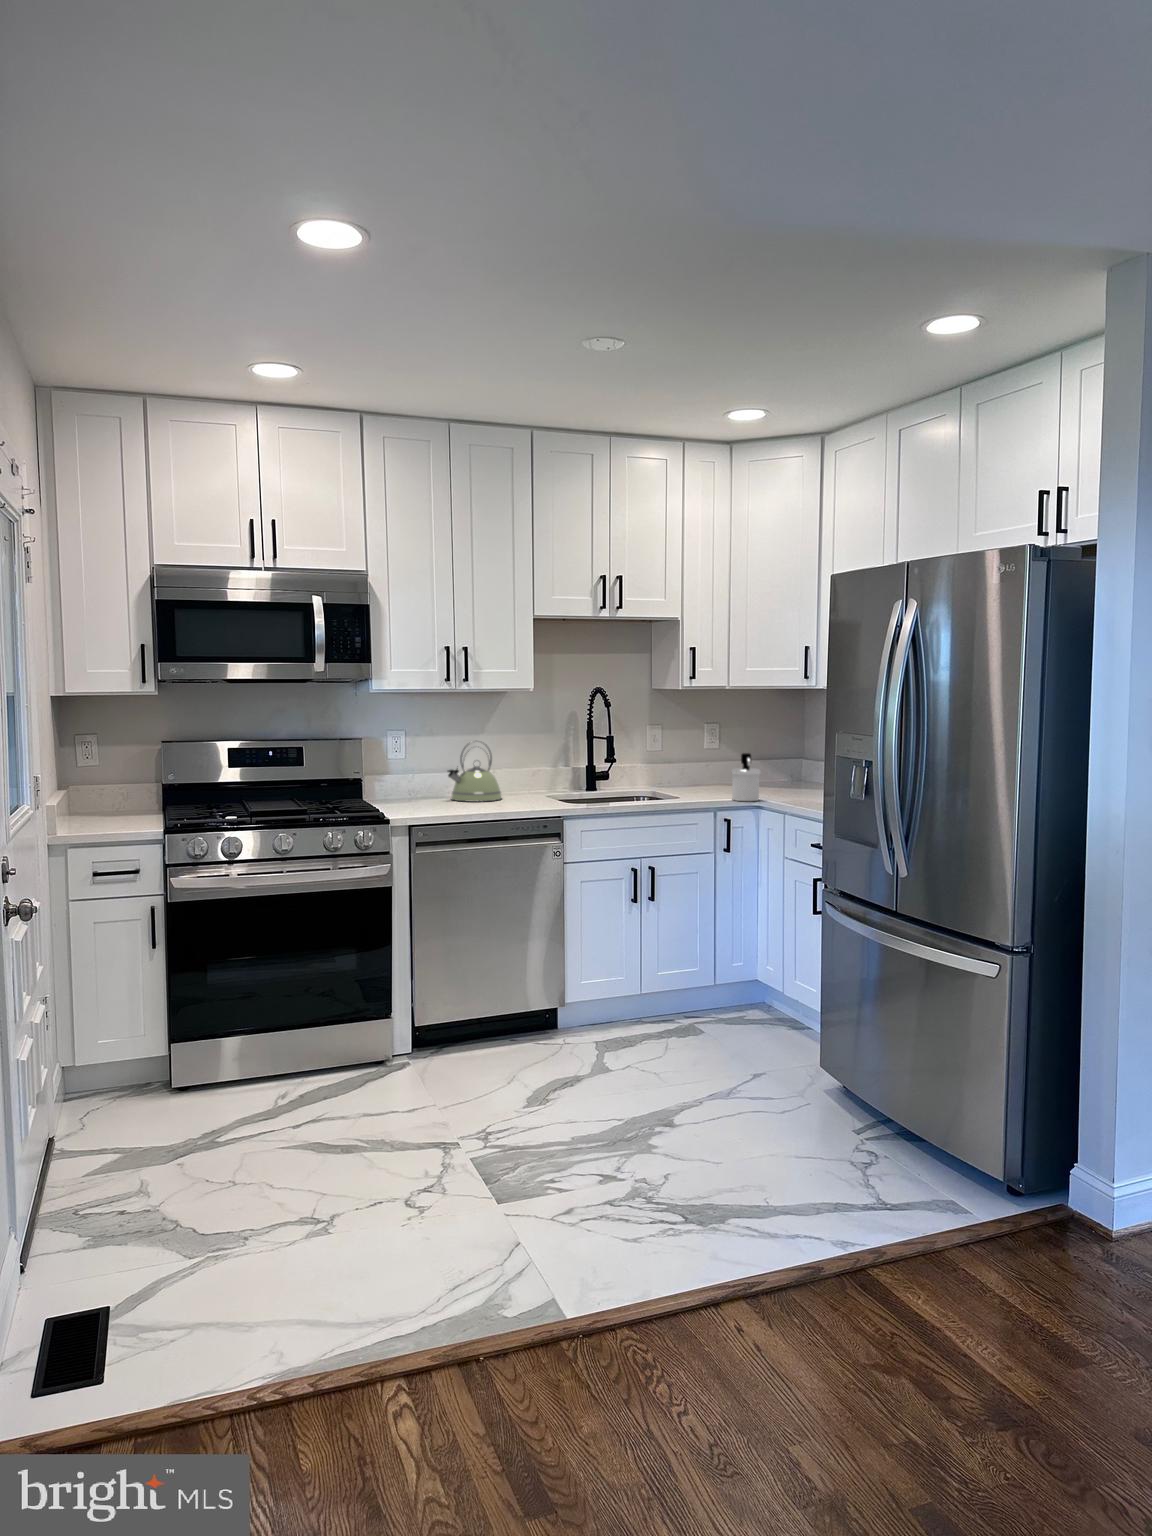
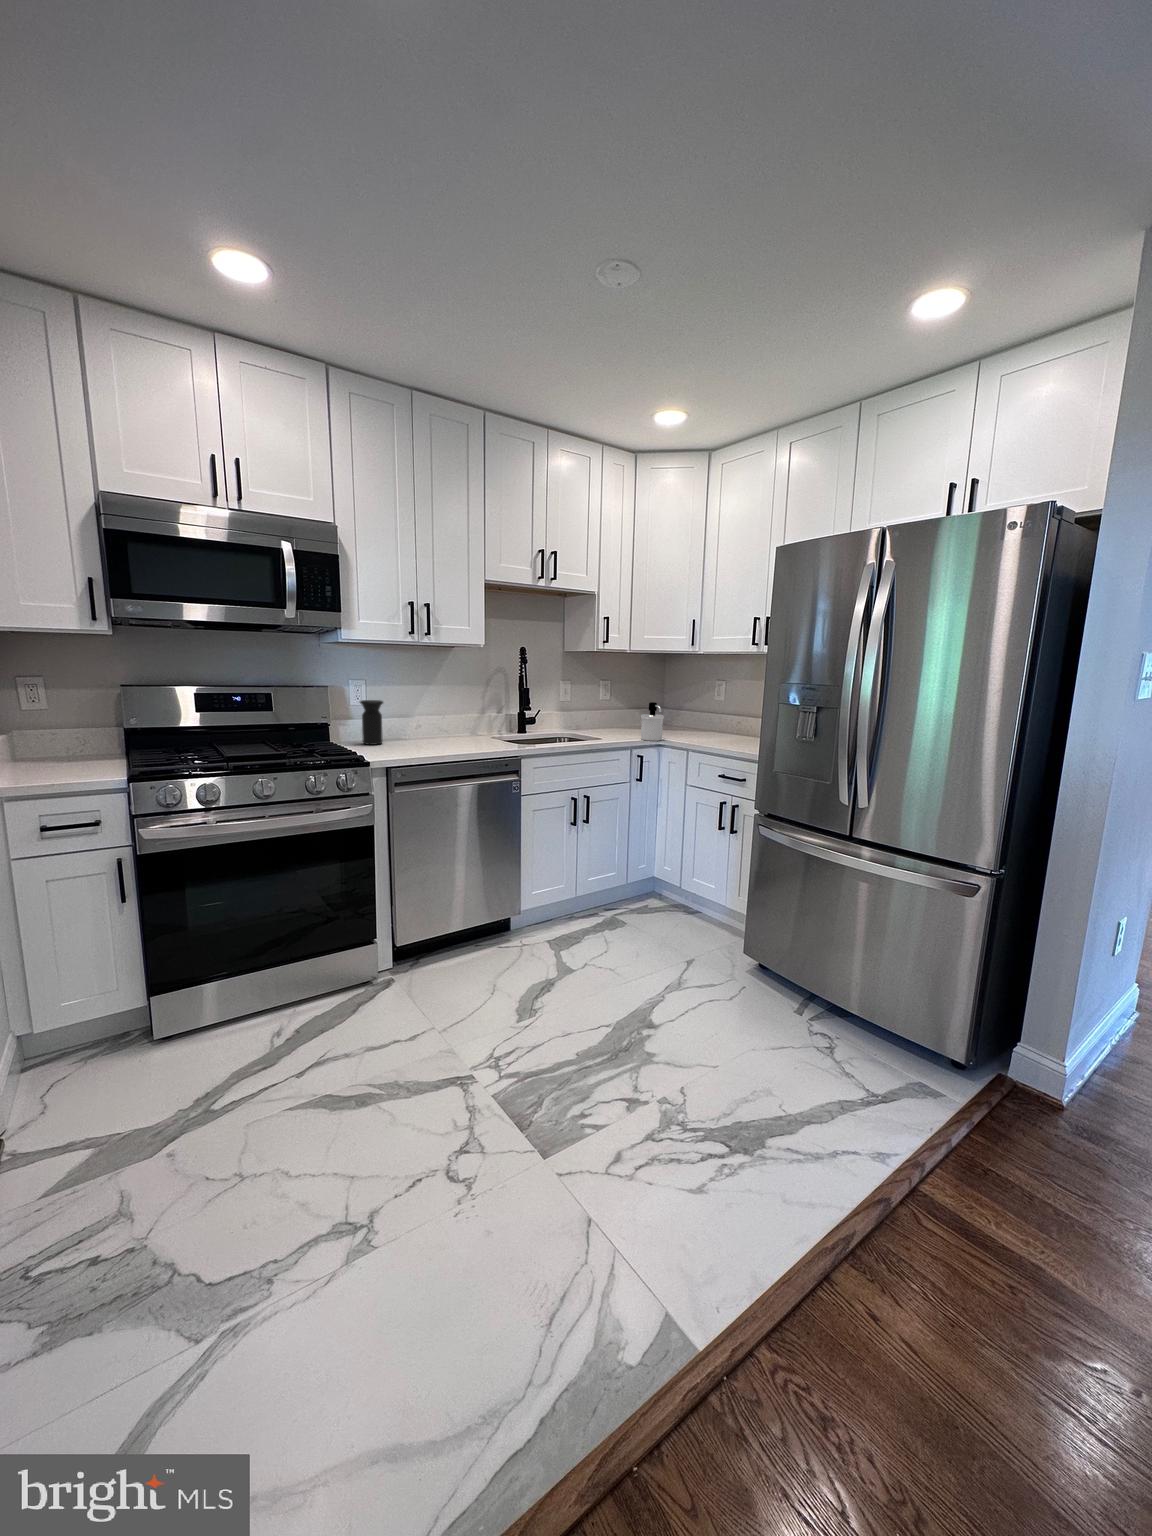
kettle: present [448,741,502,802] -> none [409,690,456,743]
vase: none [393,753,419,803] -> present [360,700,383,745]

